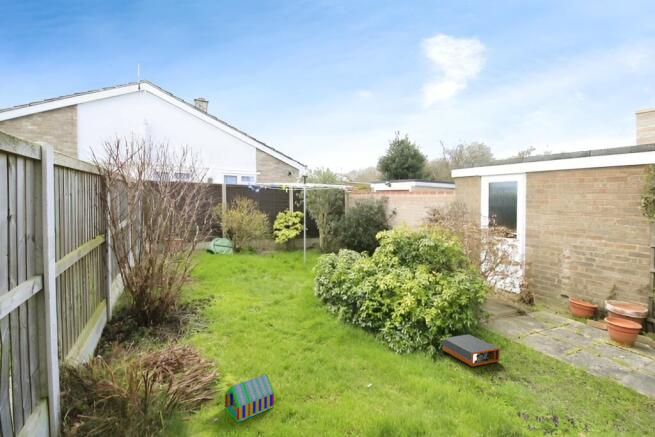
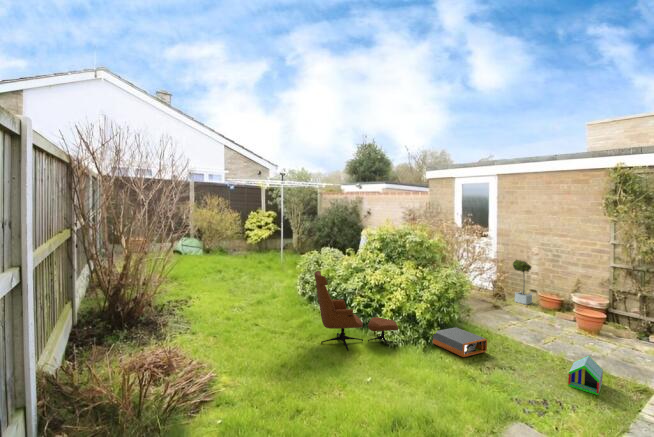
potted tree: none [541,263,564,311] -> present [513,260,532,305]
lounge chair: none [322,275,407,355] -> present [315,271,398,351]
toy house: present [225,374,274,423] -> present [568,356,603,395]

